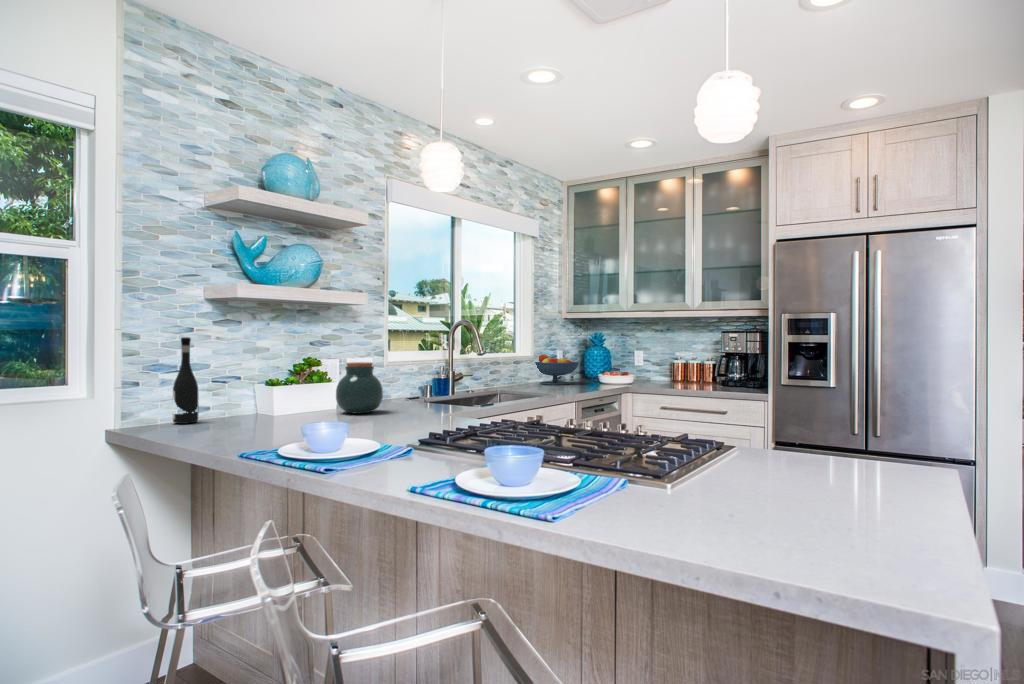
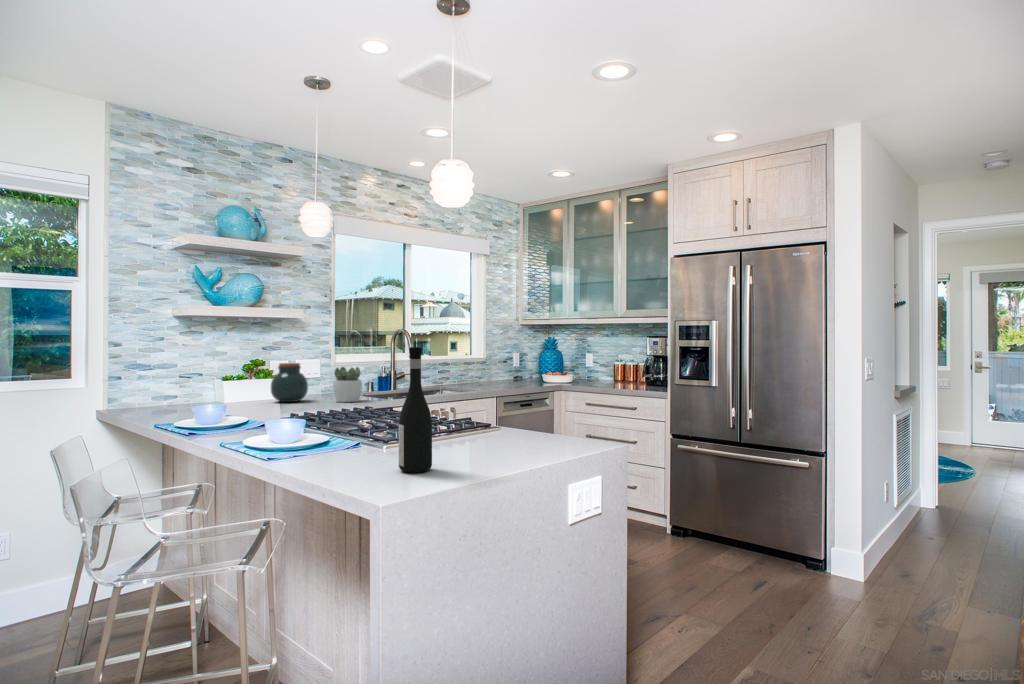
wine bottle: present [173,337,198,424] -> present [399,347,432,473]
fruit bowl: present [535,354,579,385] -> none [484,356,525,383]
succulent plant: none [415,367,454,413] -> present [333,367,362,402]

